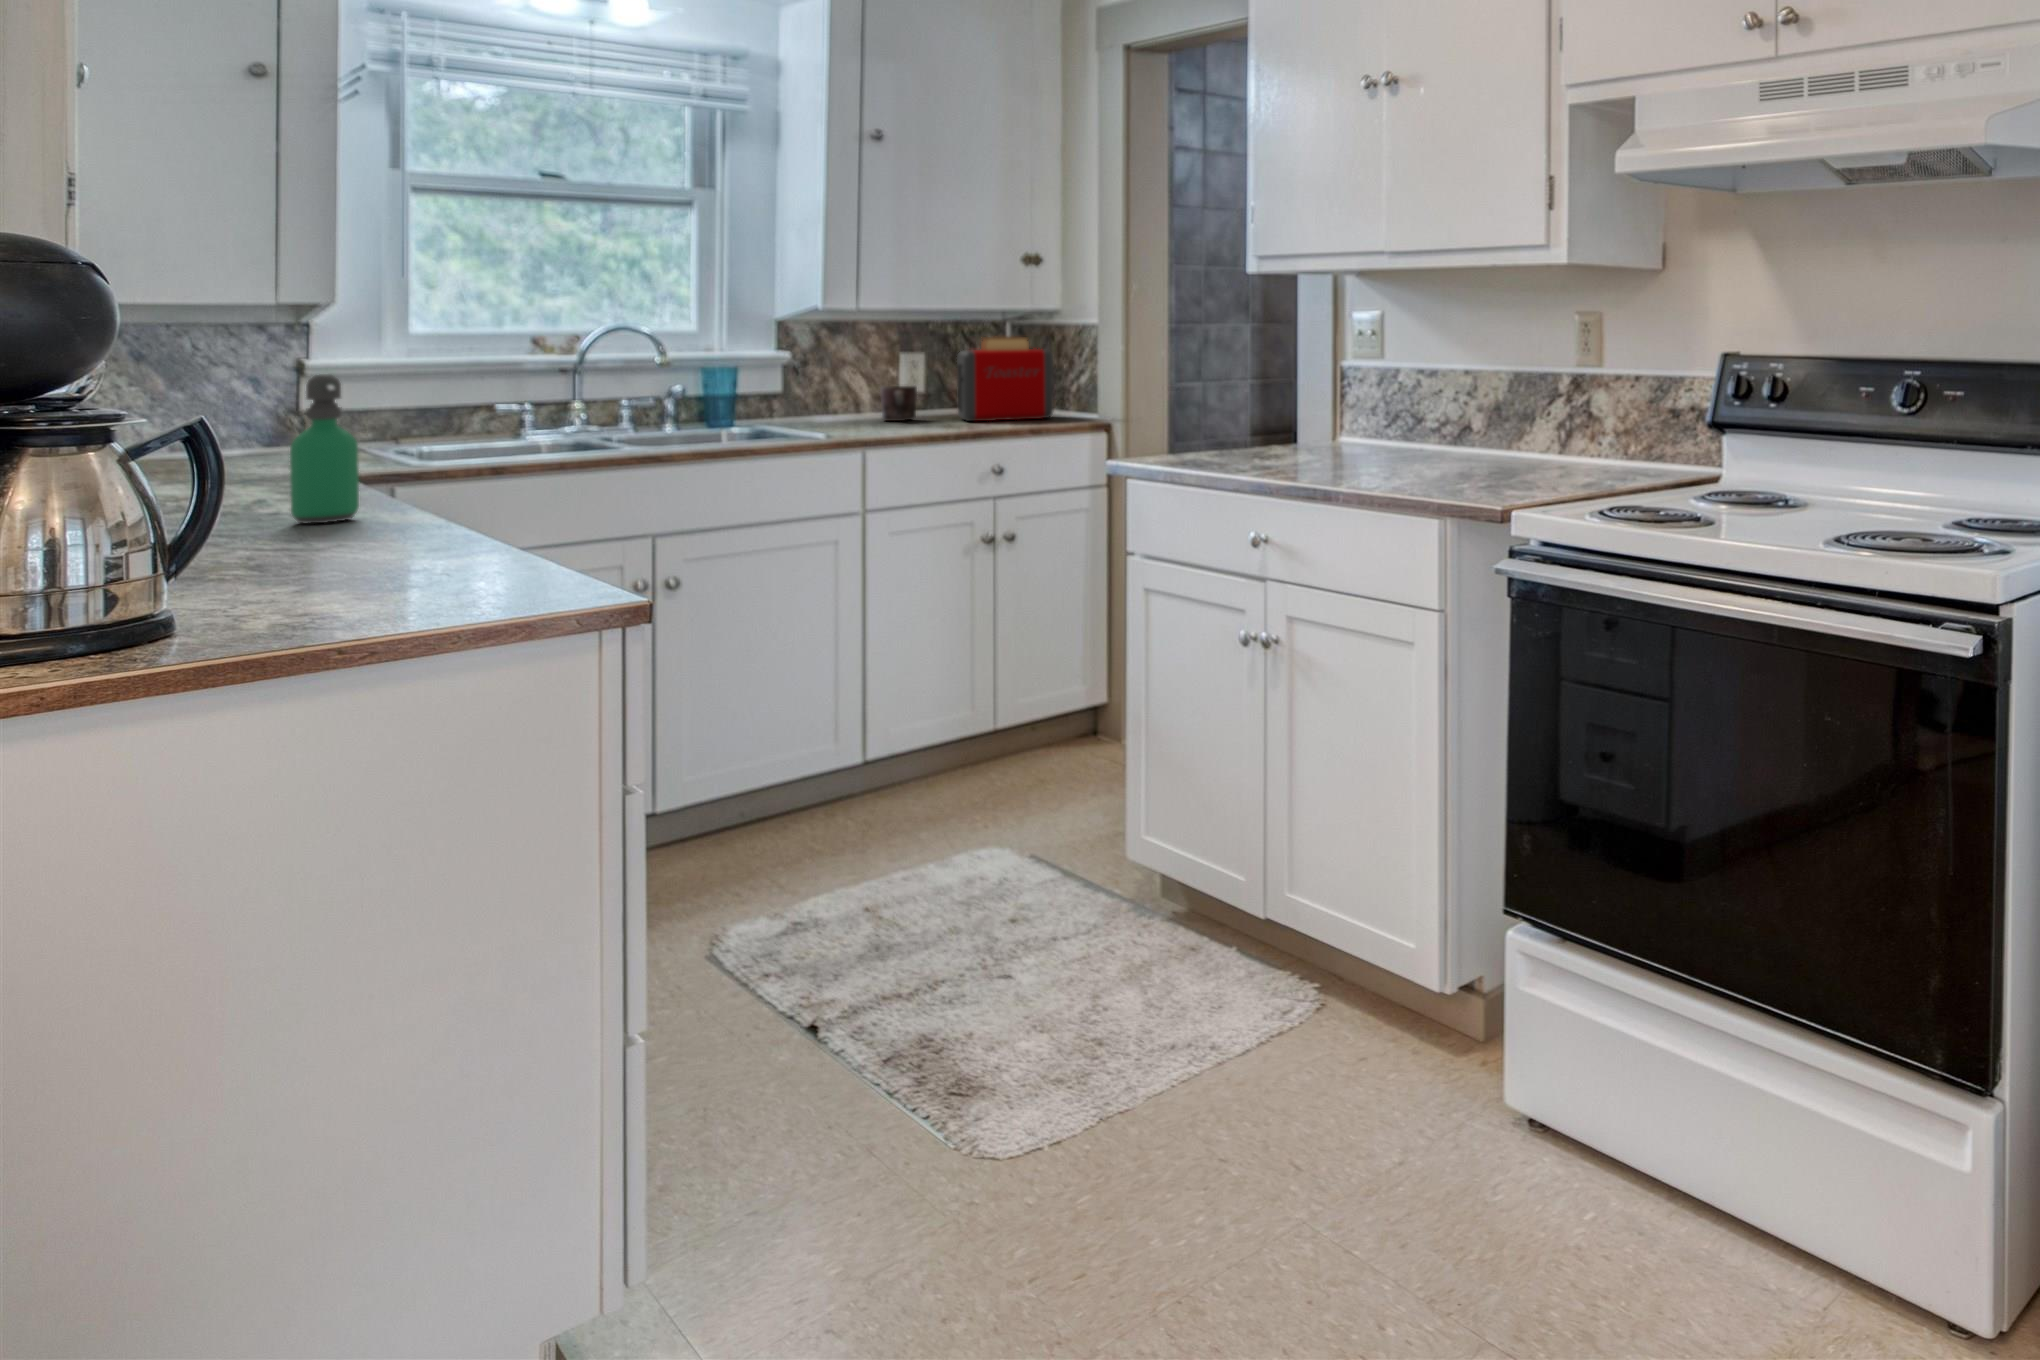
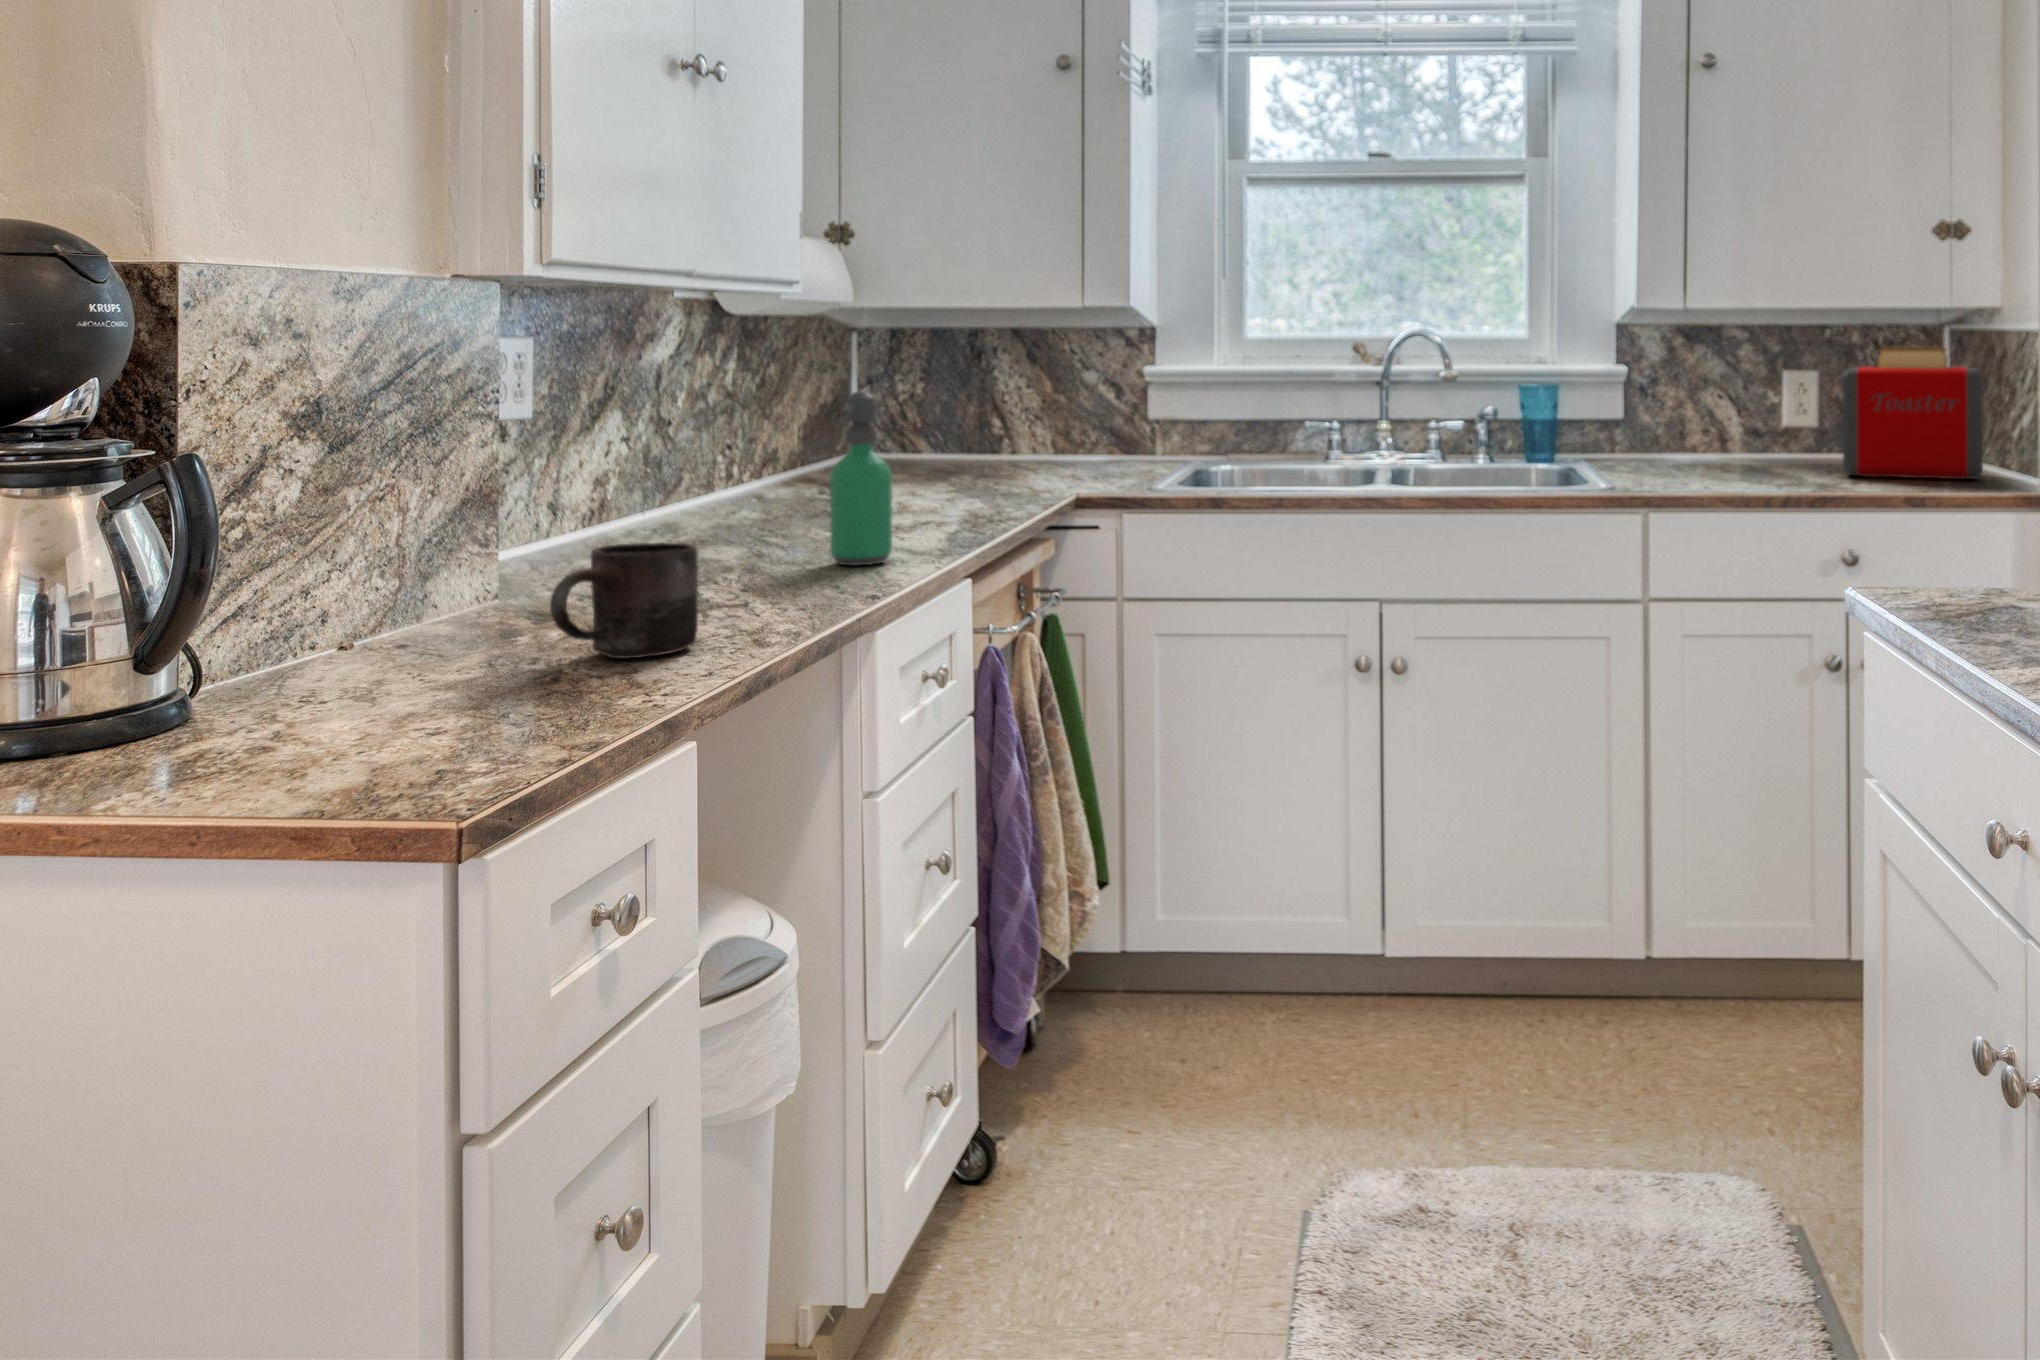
mug: present [880,386,917,421] -> present [550,543,698,658]

